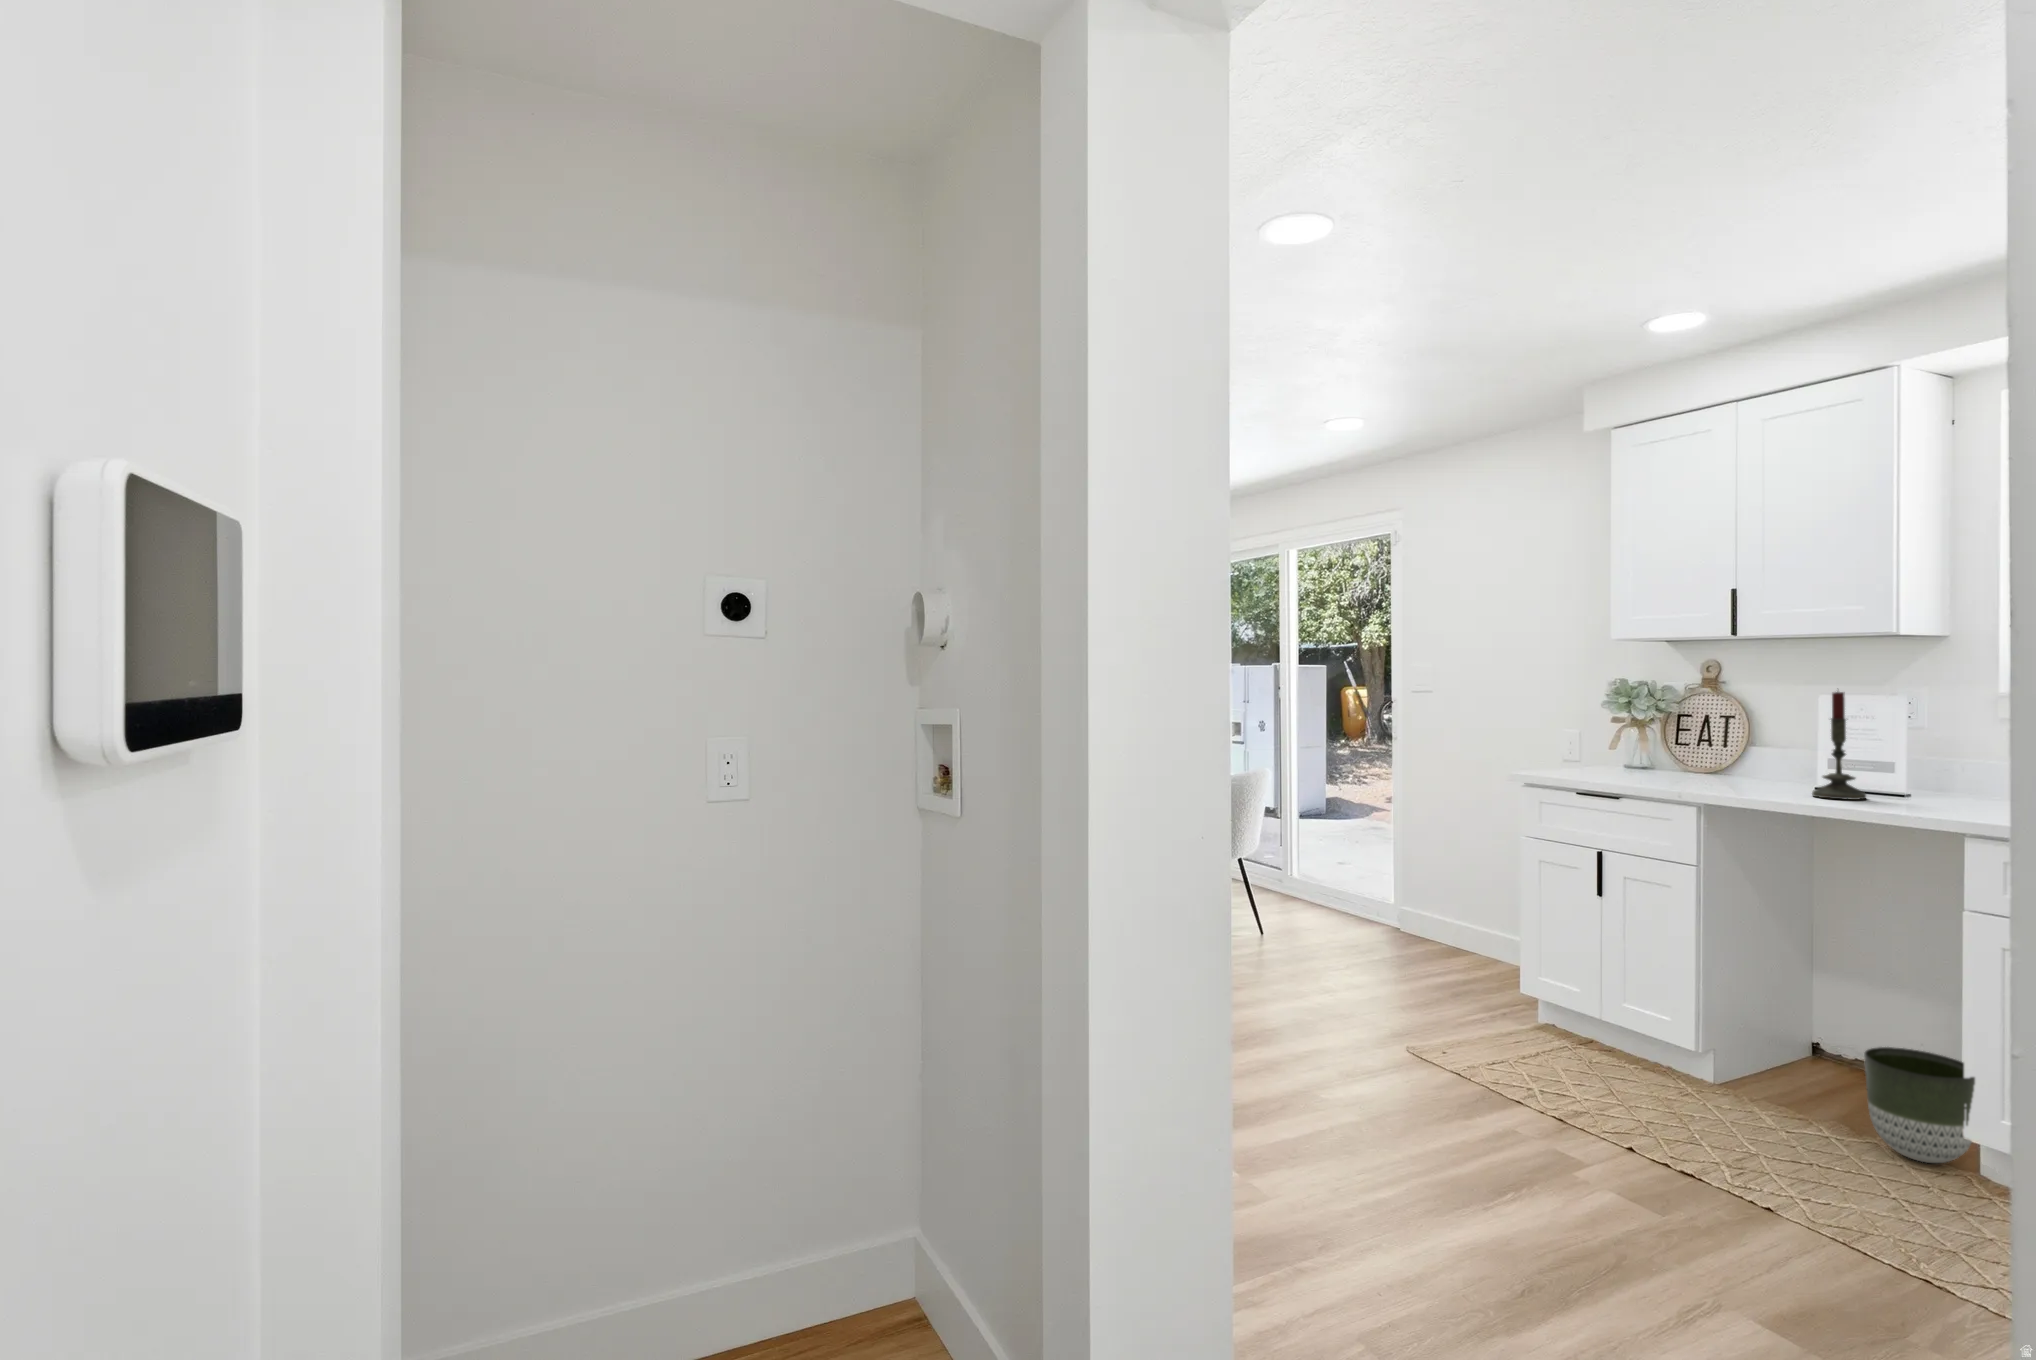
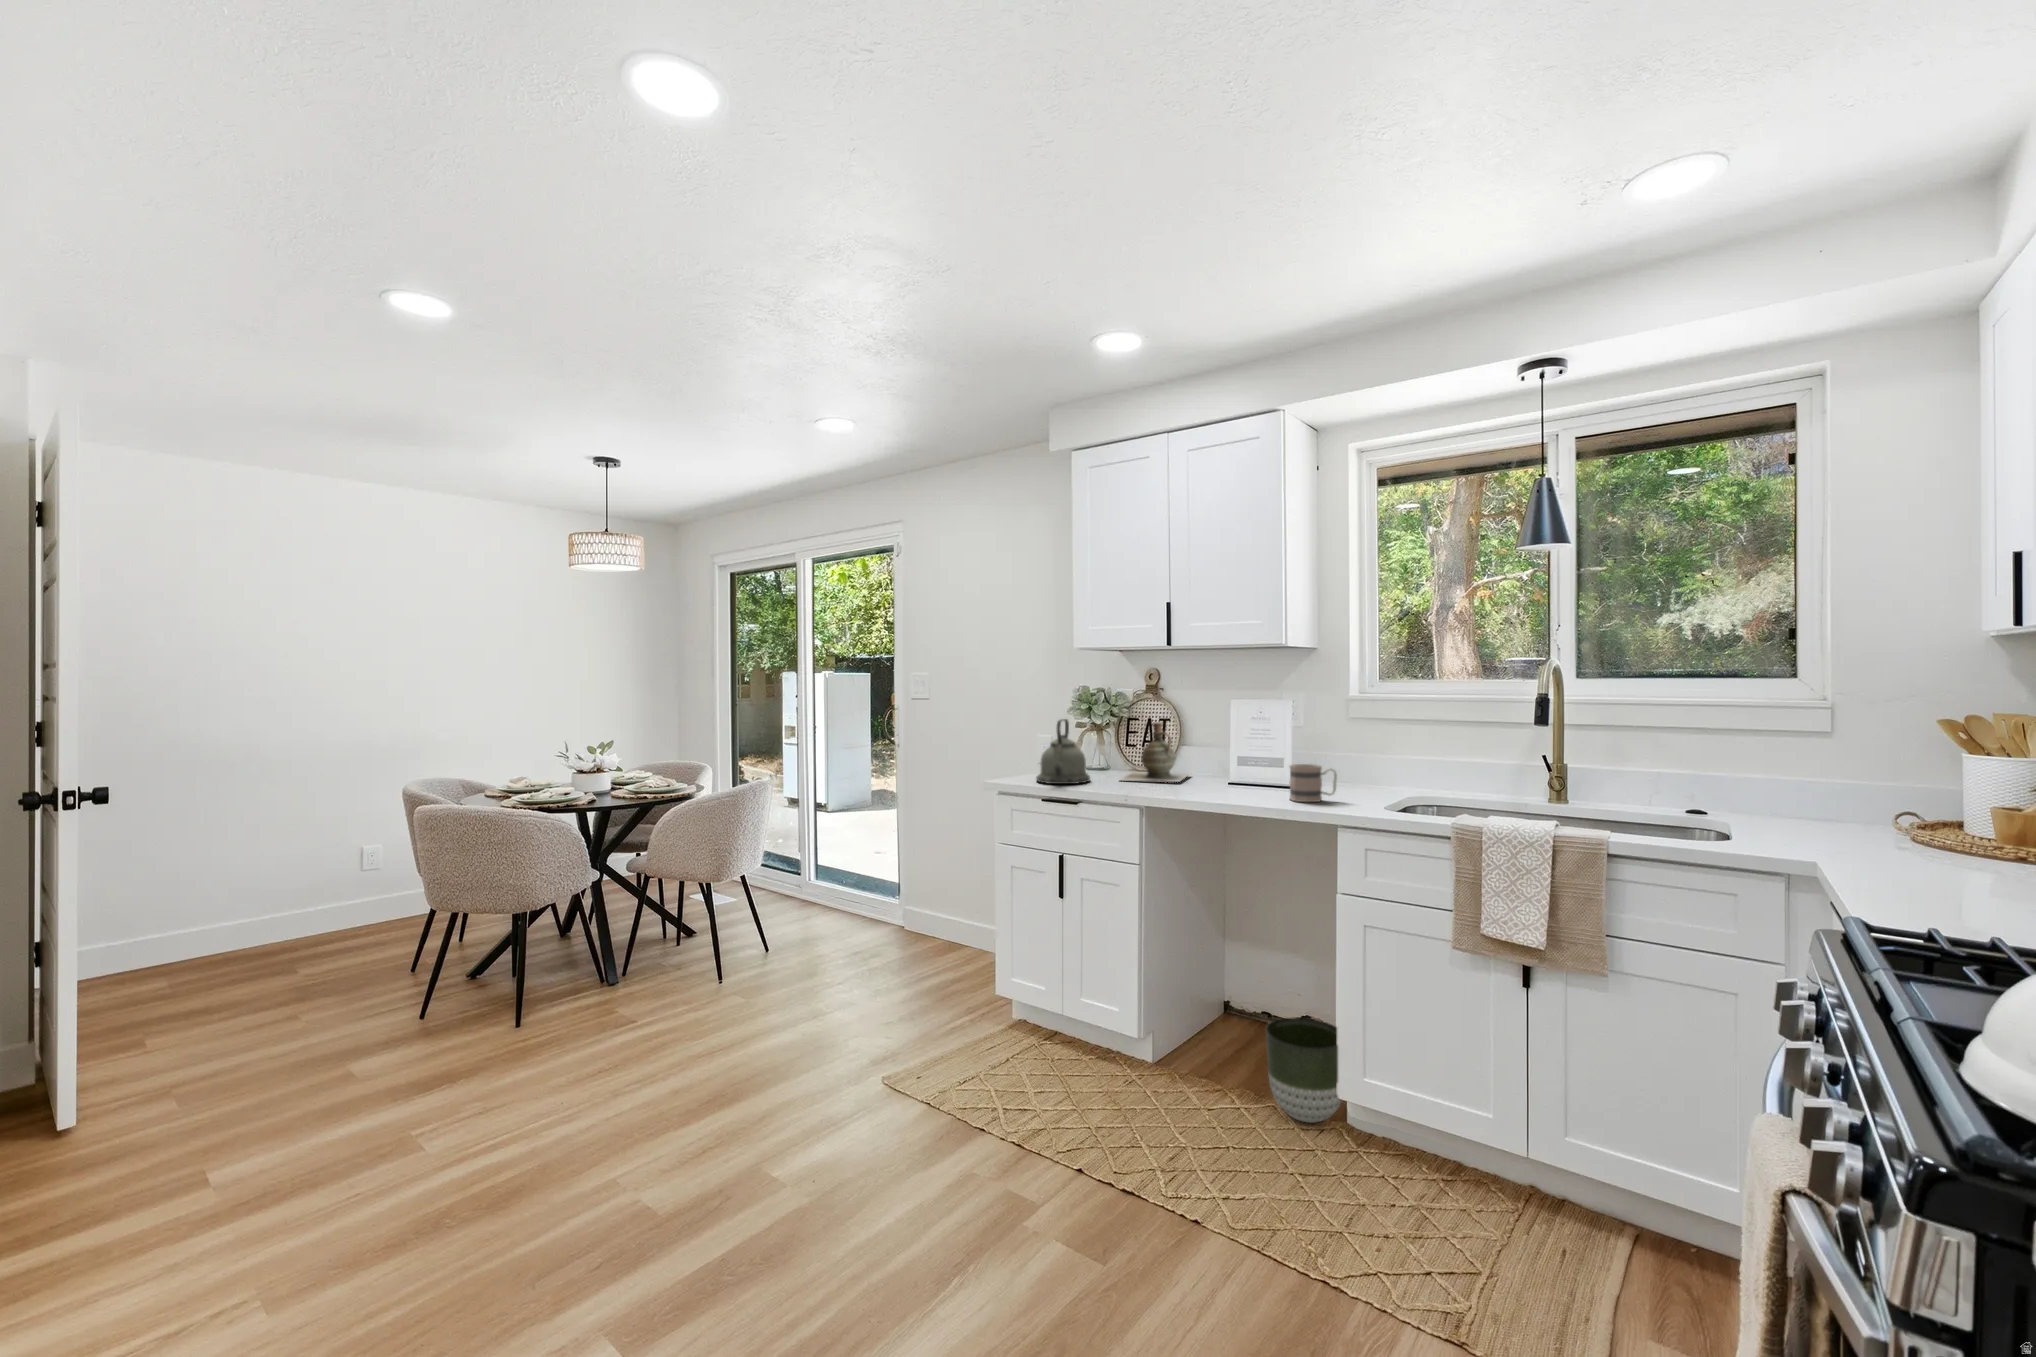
candle: present [1812,692,1866,800] -> none [1226,698,1265,796]
kettle: none [1567,712,1633,780] -> present [1036,719,1090,784]
ceramic jug: none [1669,718,1766,783] -> present [1121,723,1189,782]
mug: none [1901,765,1970,808] -> present [1289,764,1337,802]

